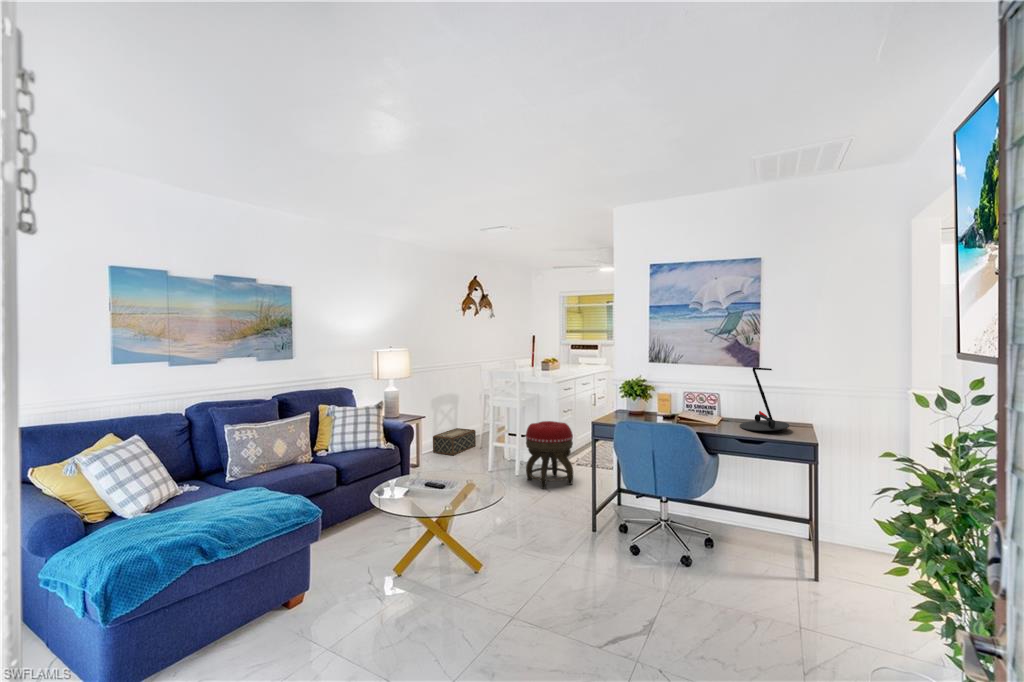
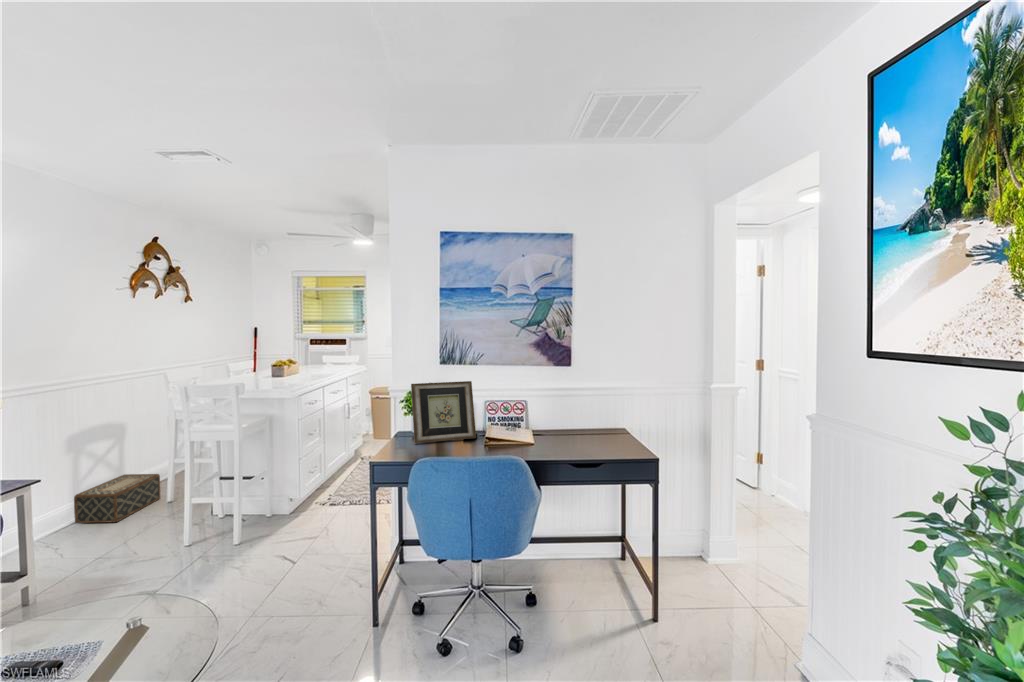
desk lamp: present [740,367,789,431] -> none [557,368,612,447]
picture frame: none [625,375,673,418] -> present [411,381,476,443]
footstool: present [526,421,573,489] -> none [252,453,329,558]

